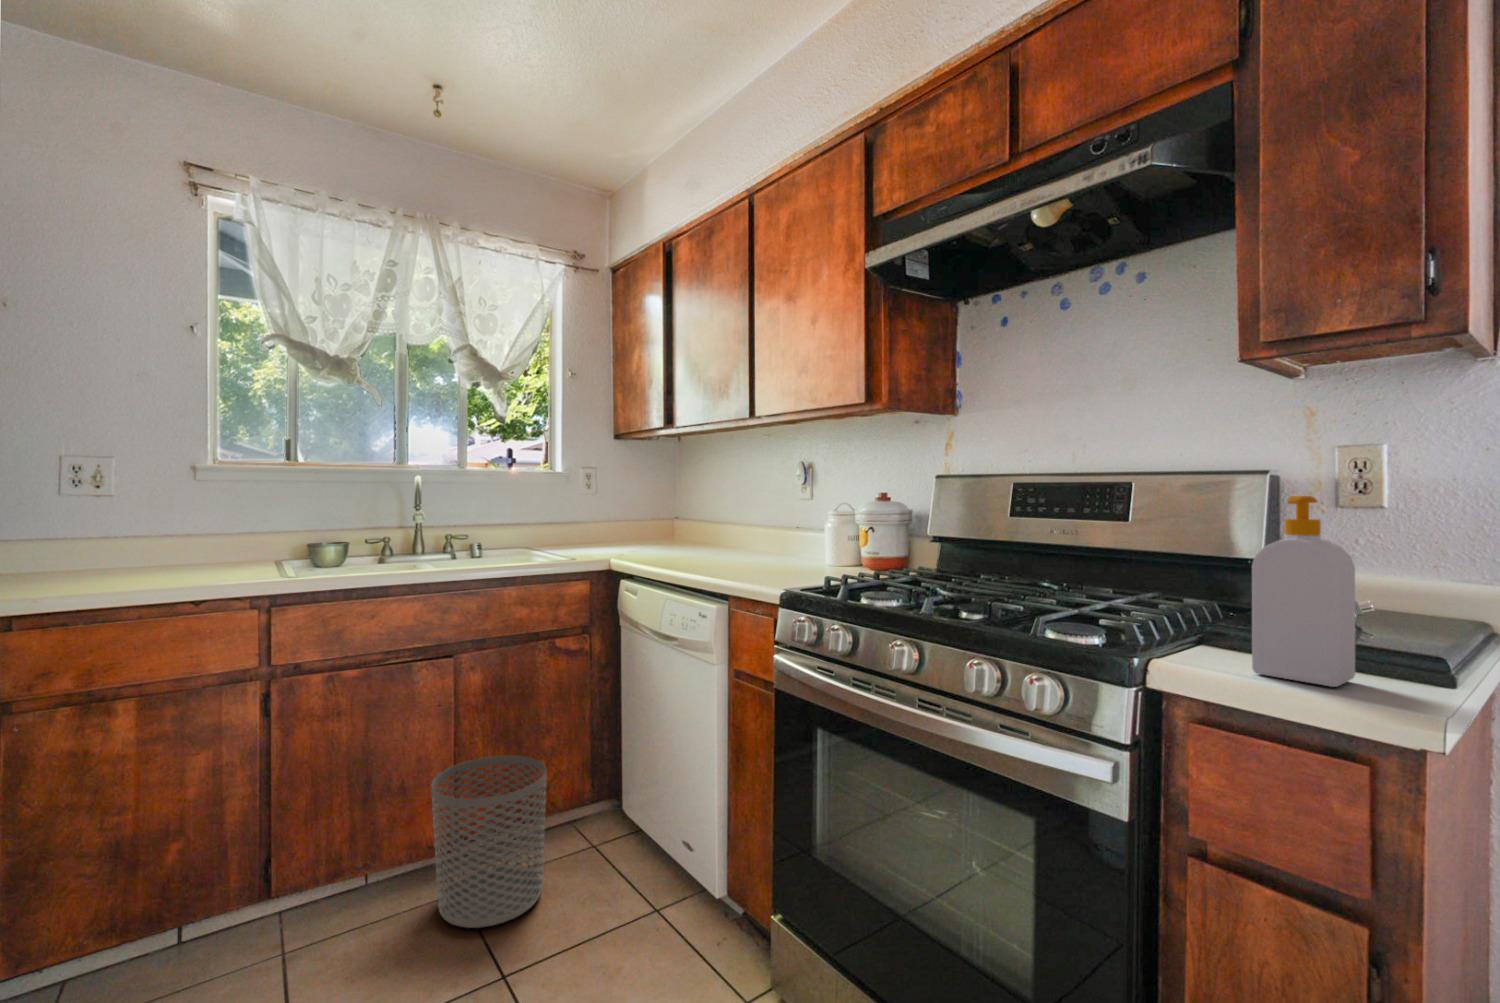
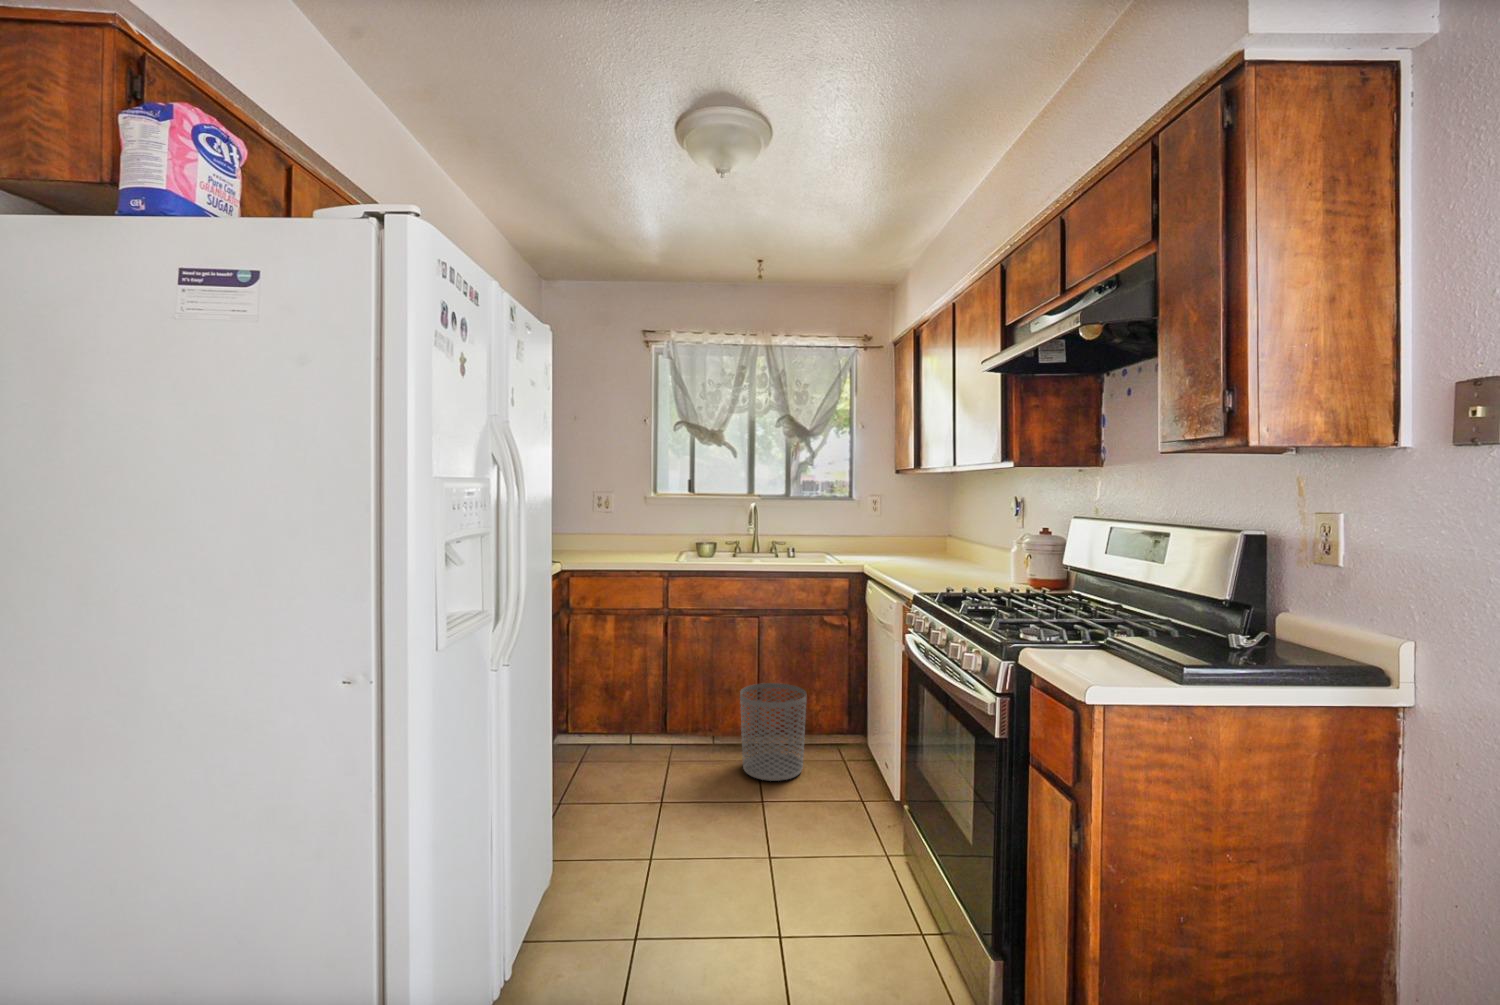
soap bottle: present [1252,496,1355,687] -> none [1077,555,1133,674]

